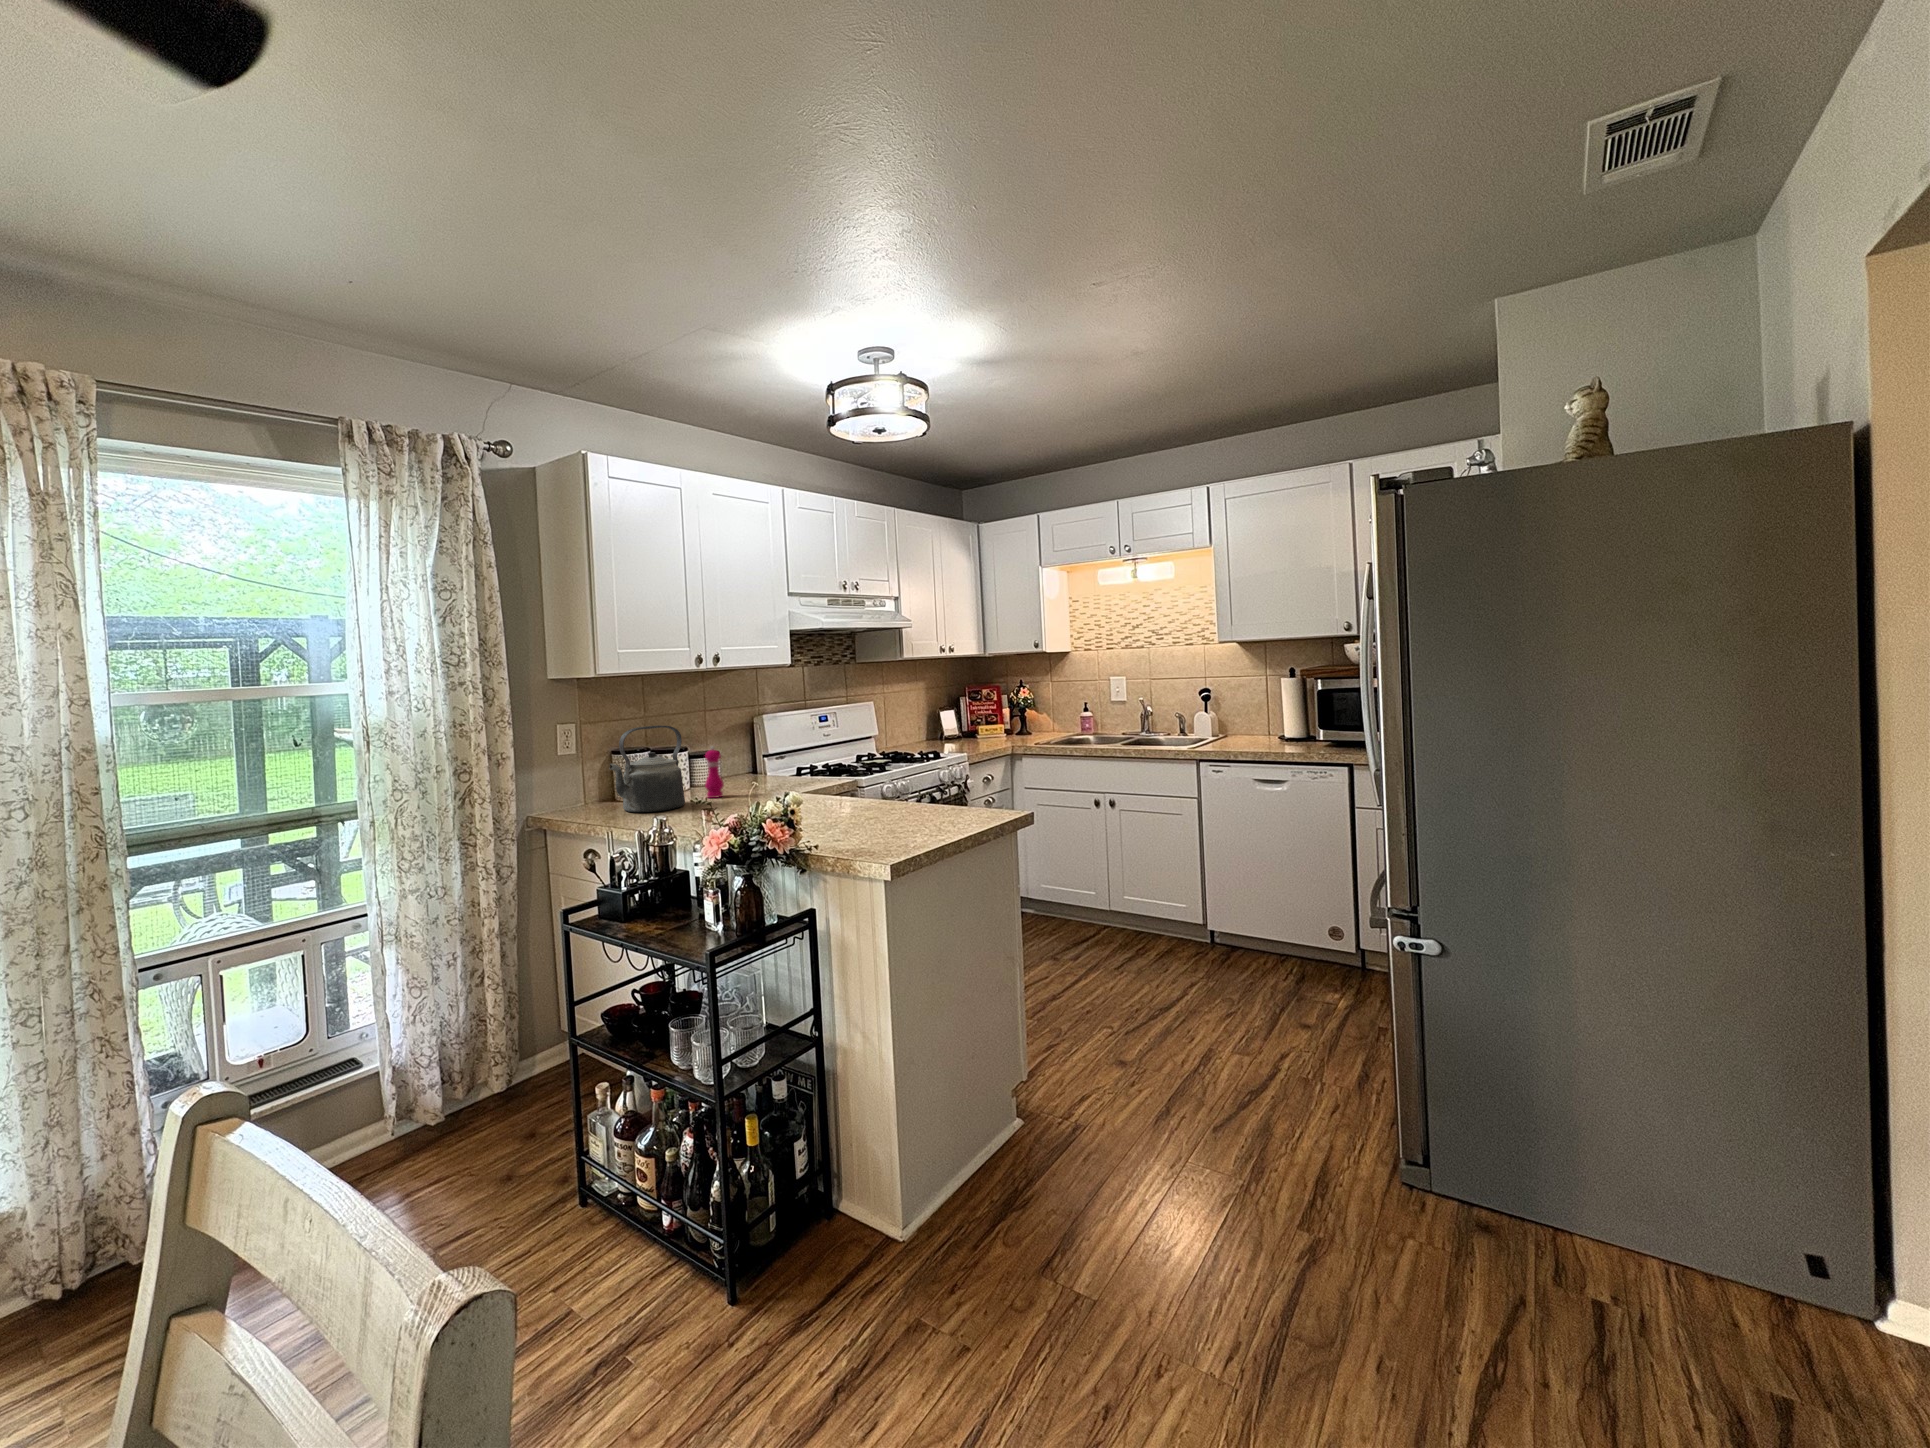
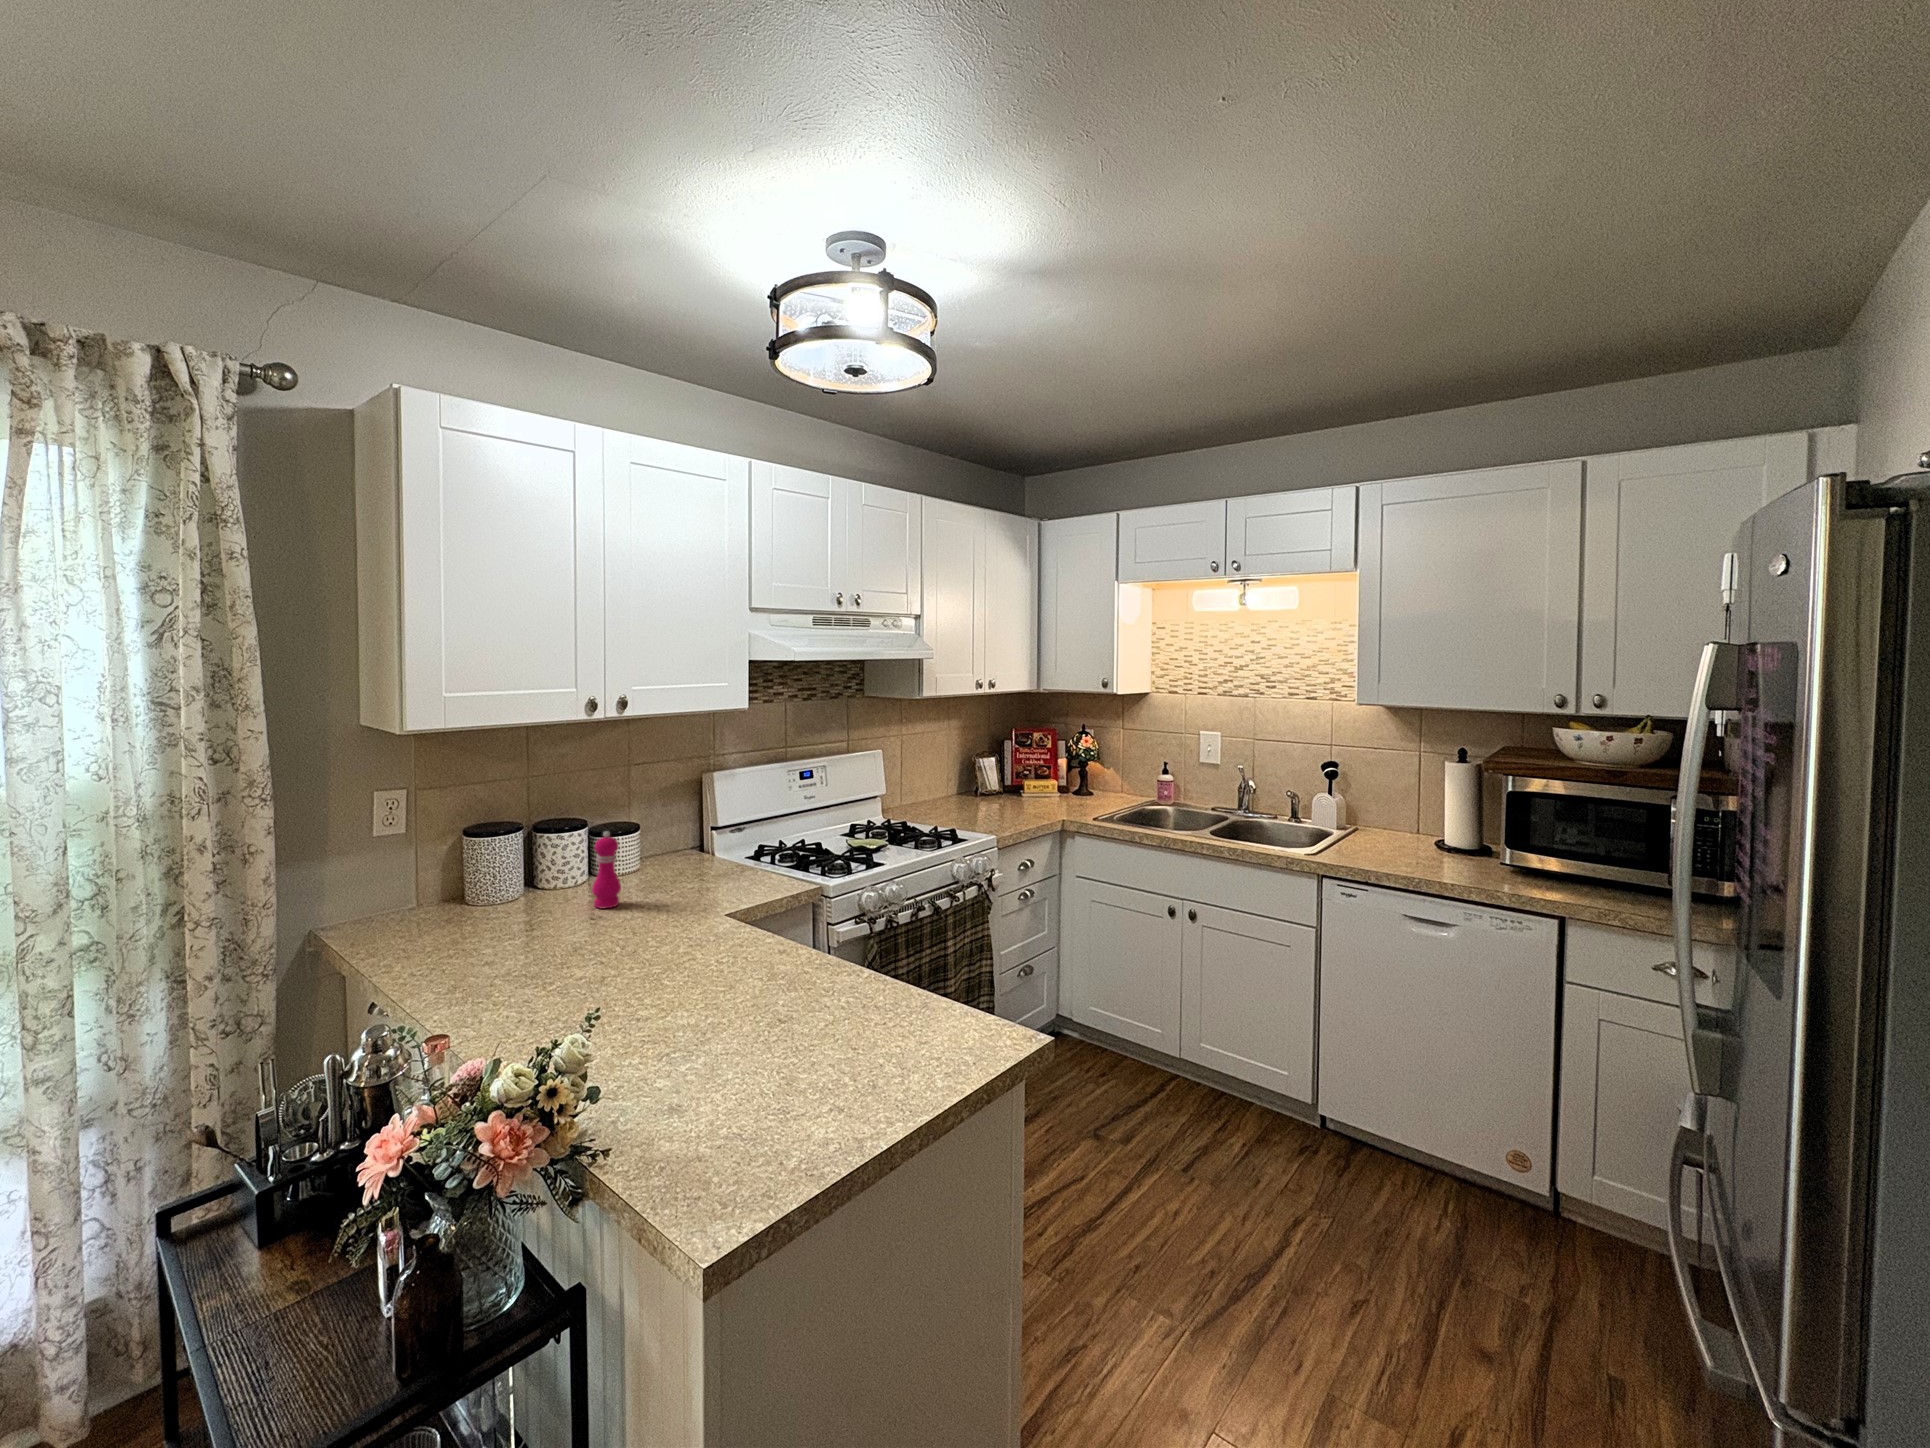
kettle: present [610,725,685,812] -> none [421,803,552,941]

